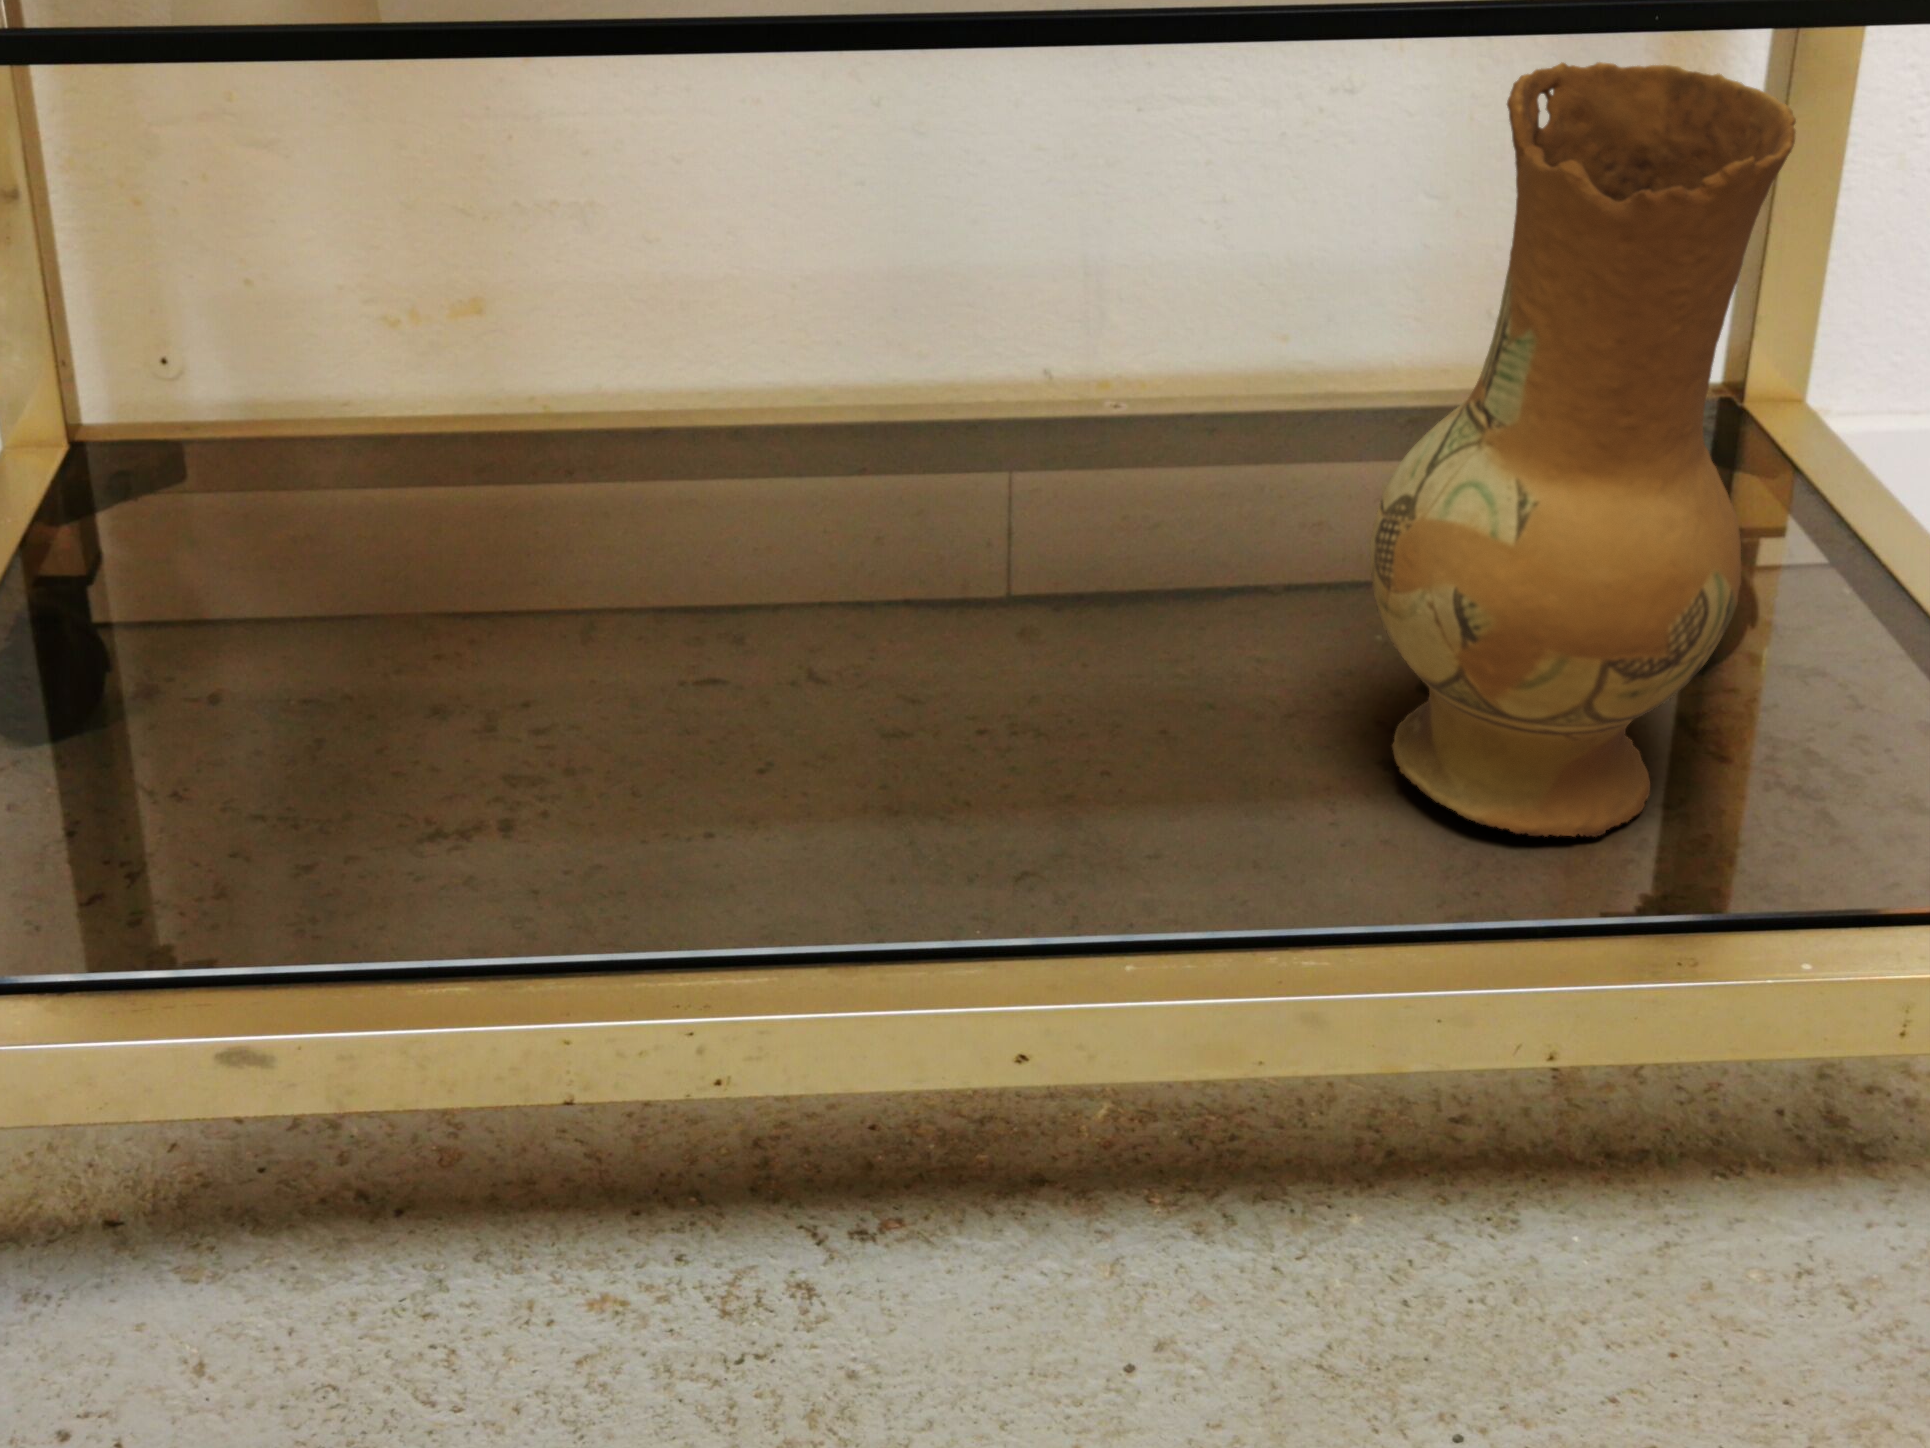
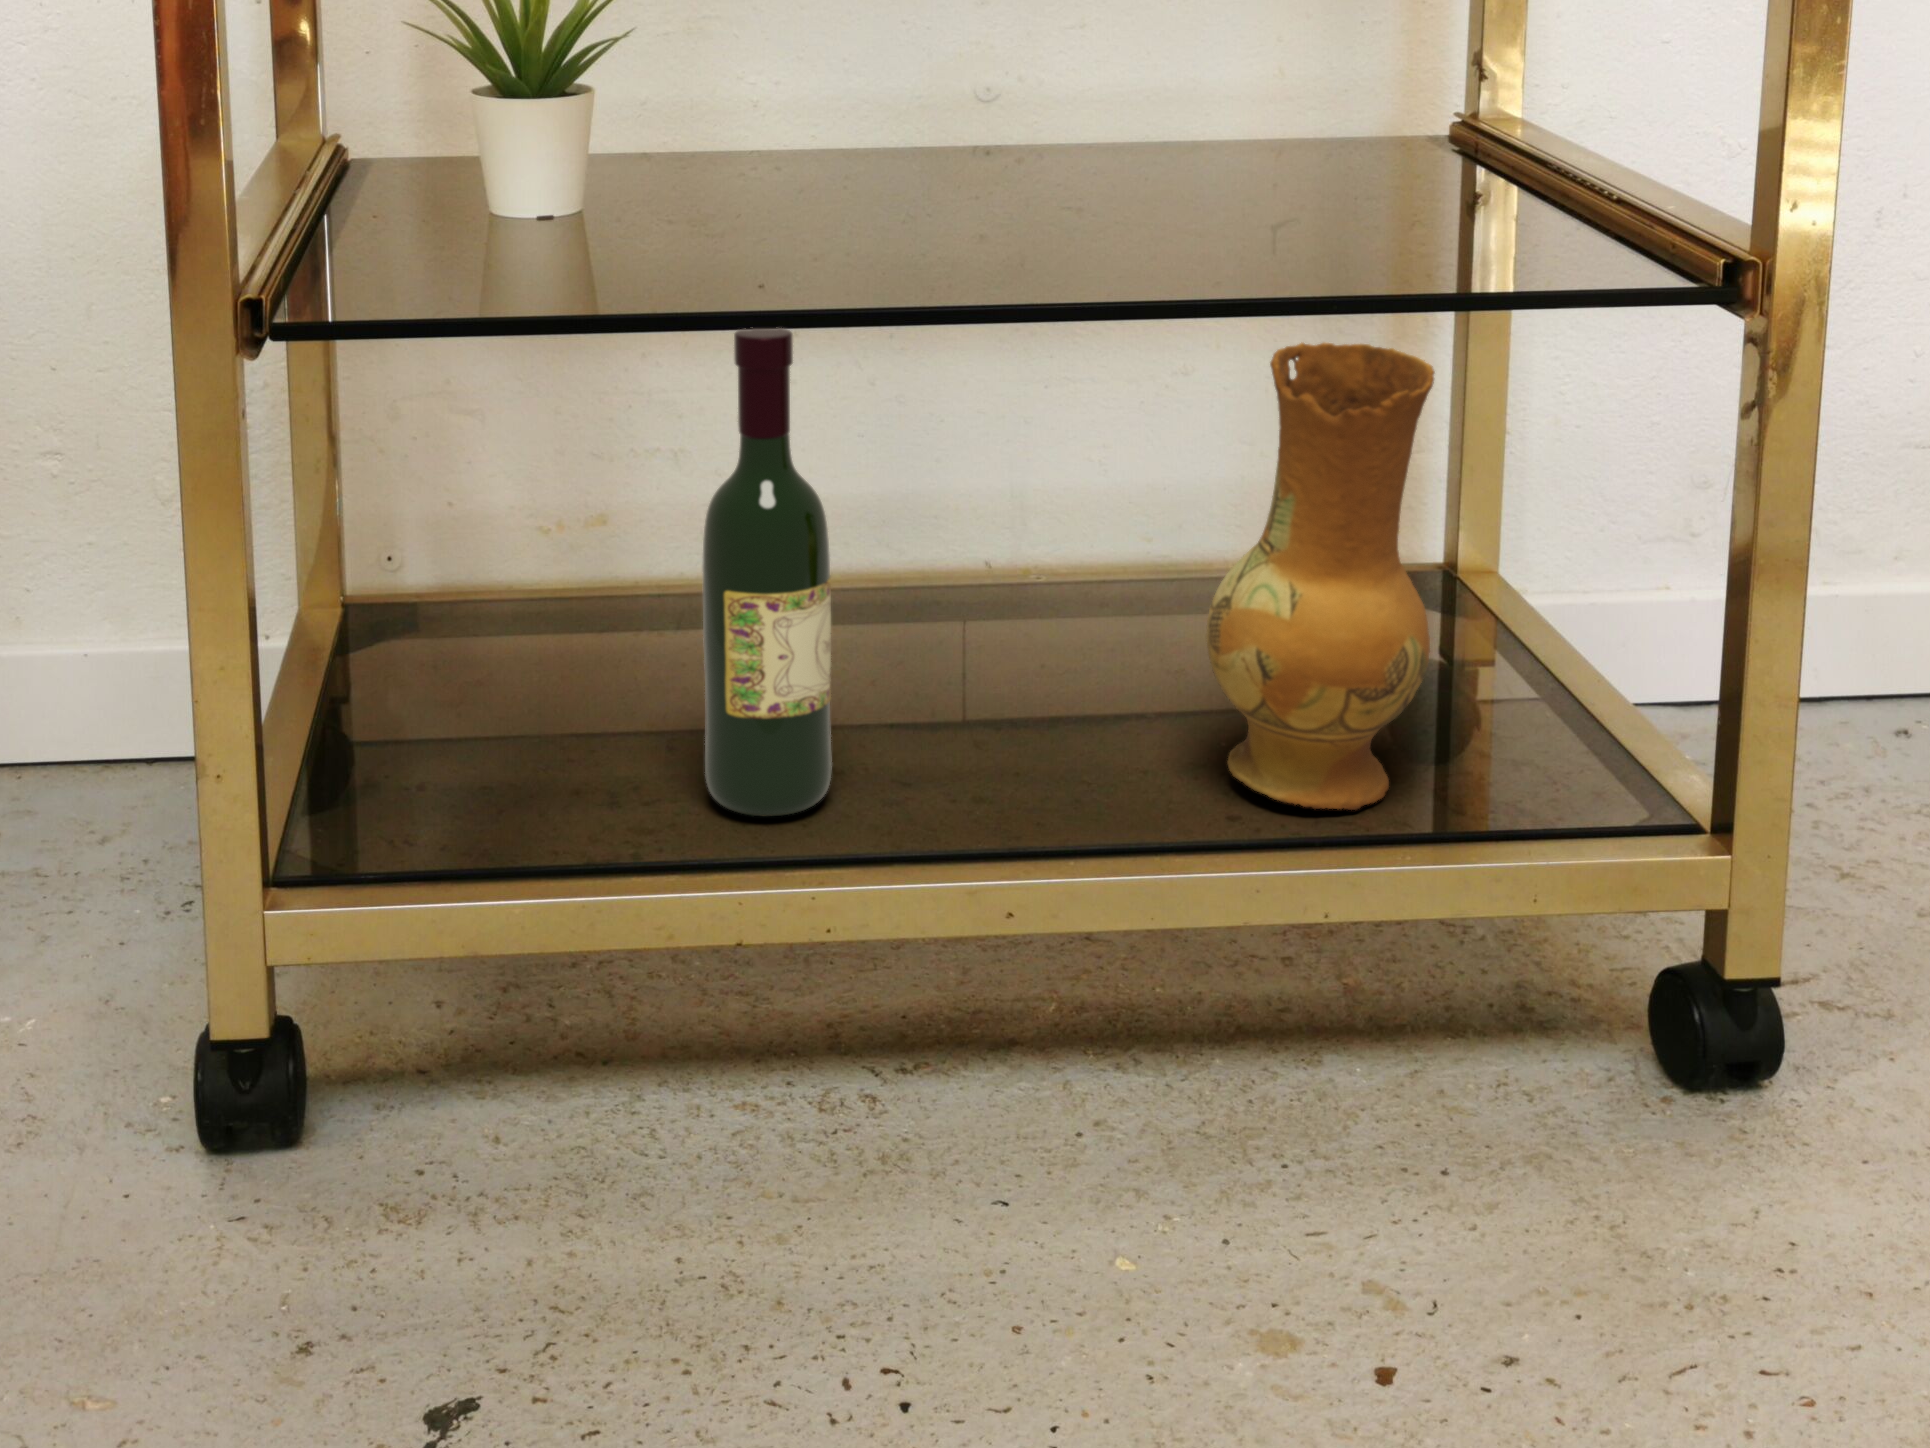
wine bottle: none [534,31,756,837] -> present [702,328,832,816]

